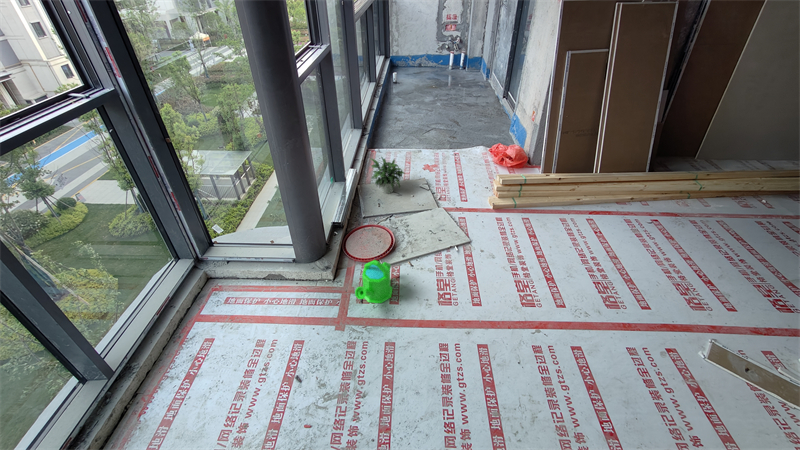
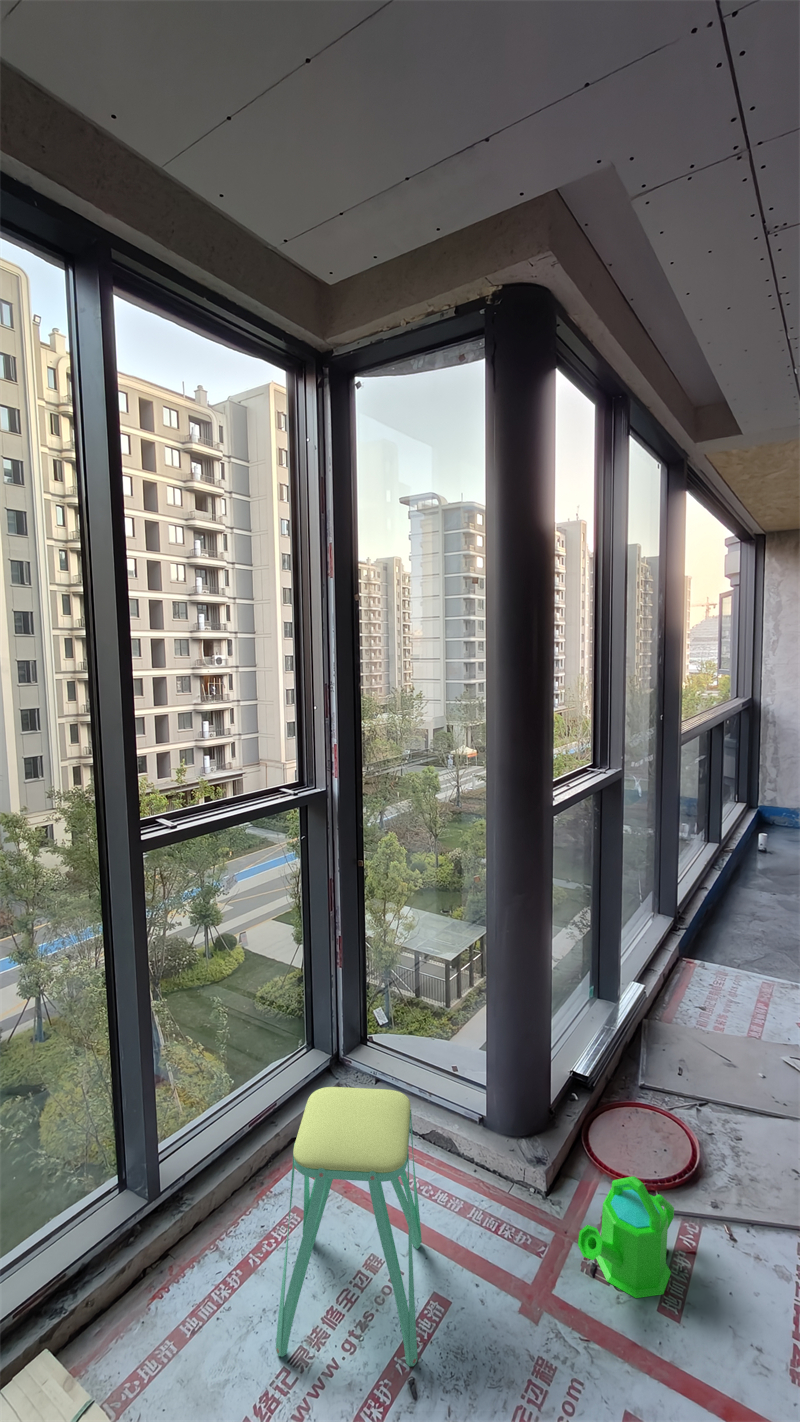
potted plant: present [371,157,405,193] -> none [671,970,747,1055]
stool: none [195,269,296,402] -> present [276,1087,422,1366]

